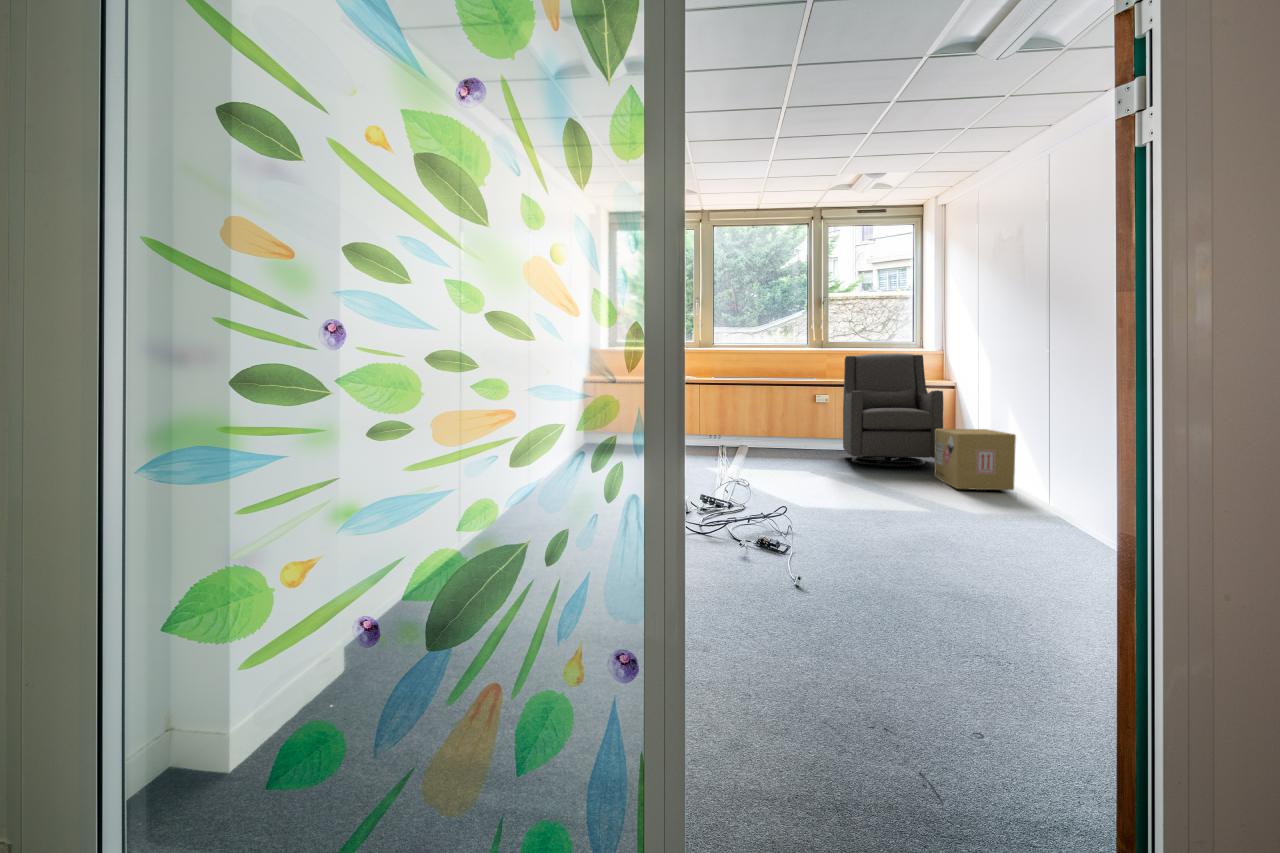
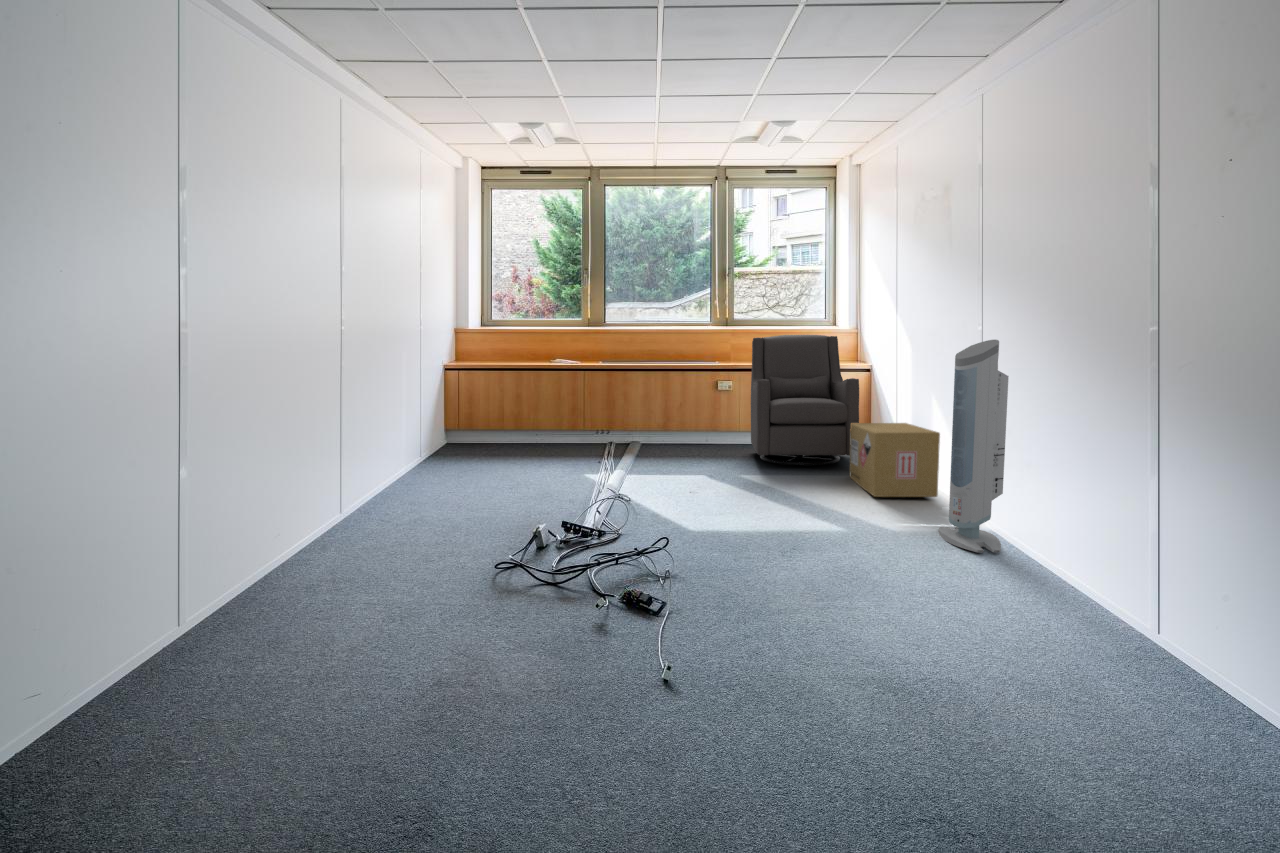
air purifier: none [1013,353,1071,526] -> present [939,340,1009,553]

